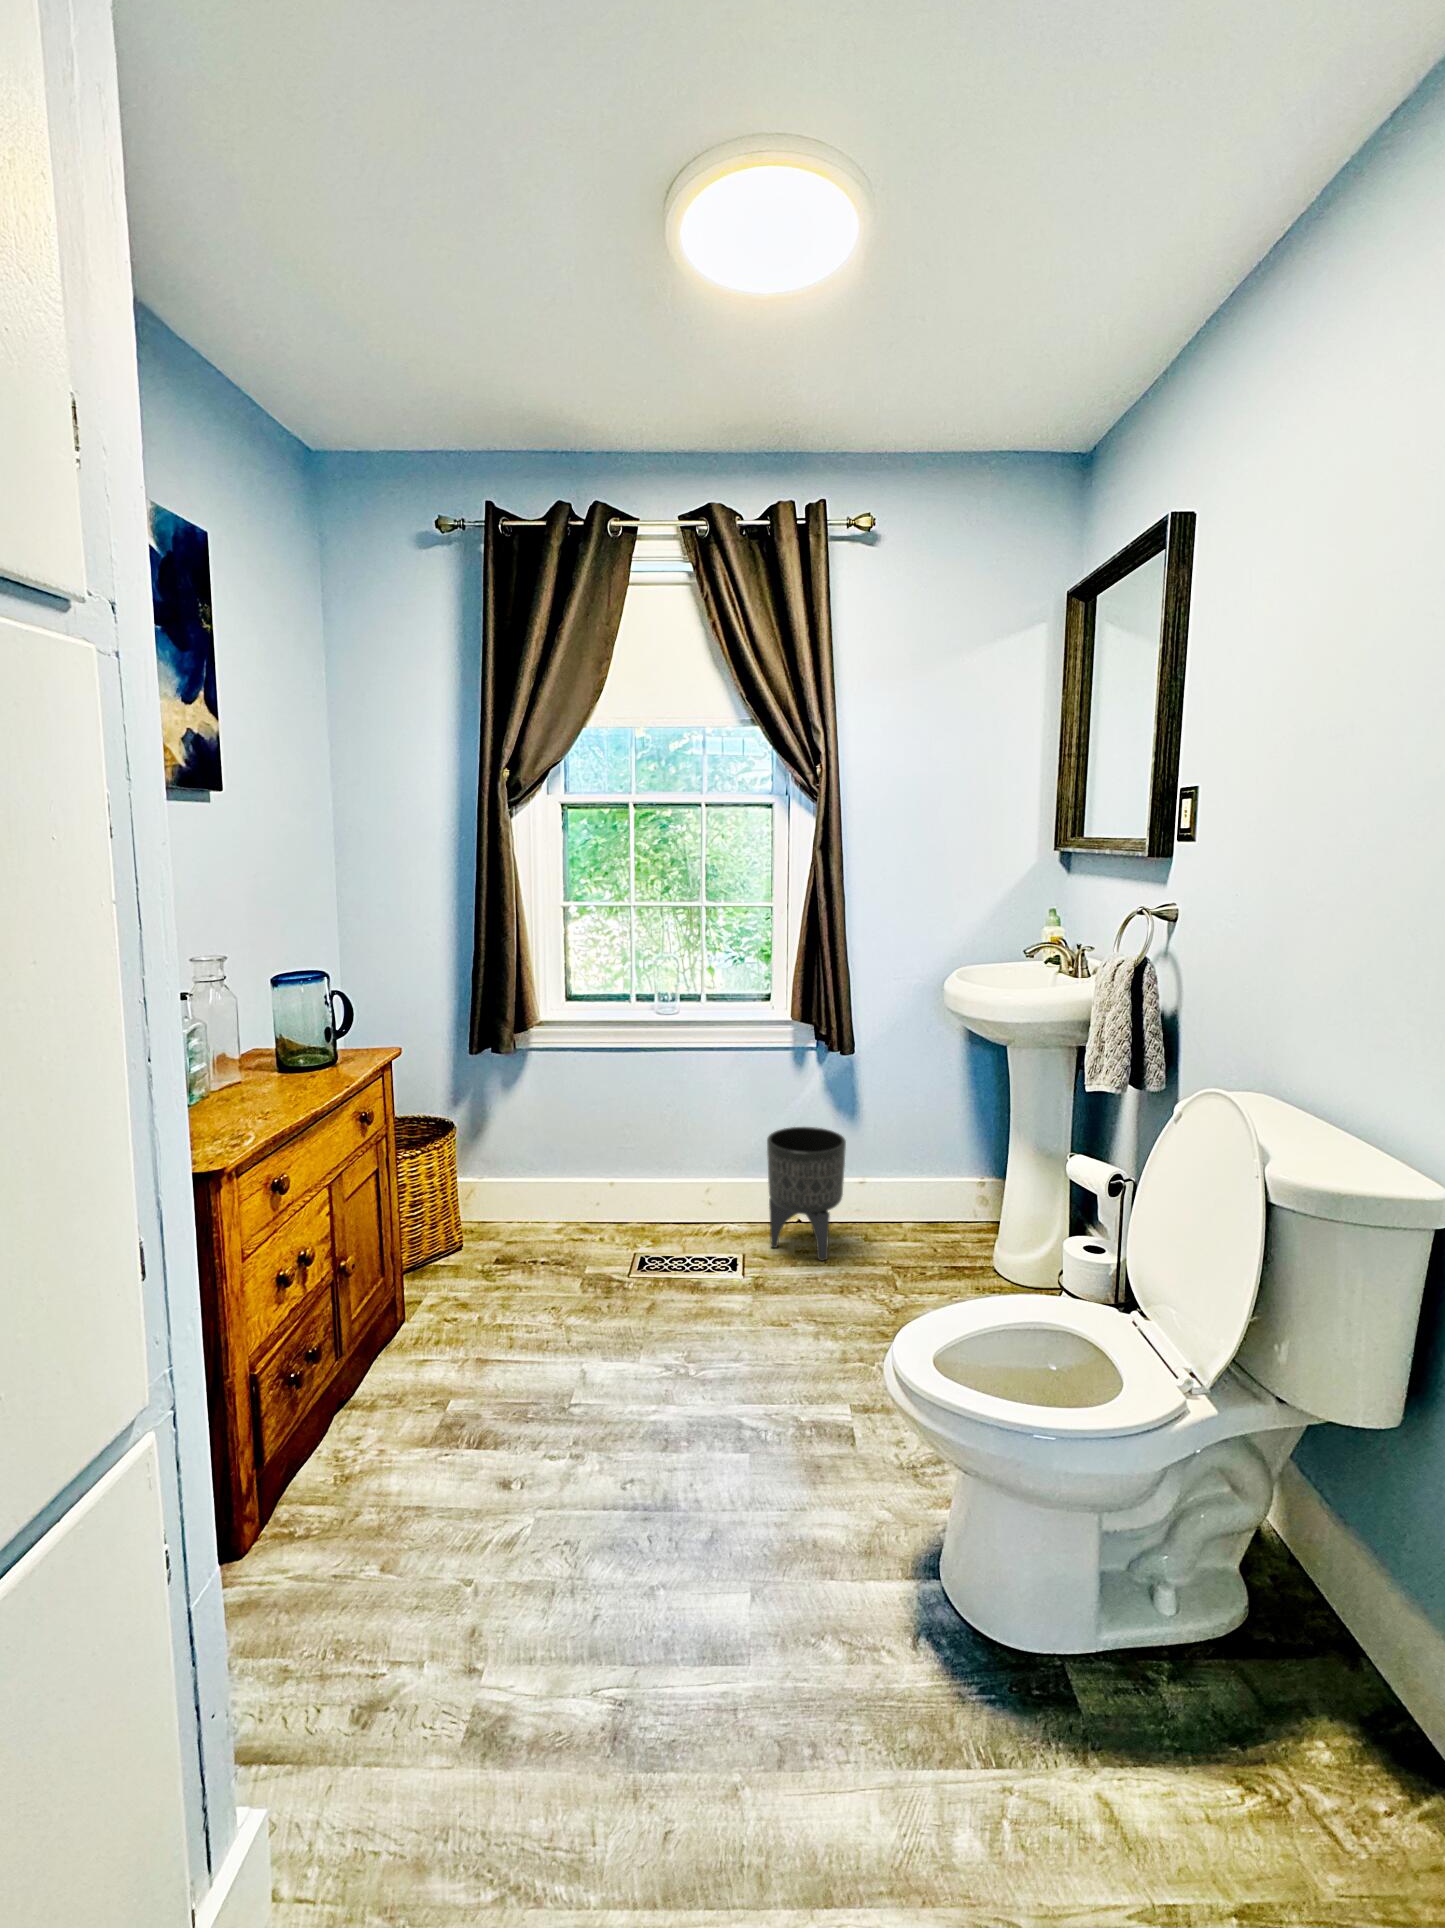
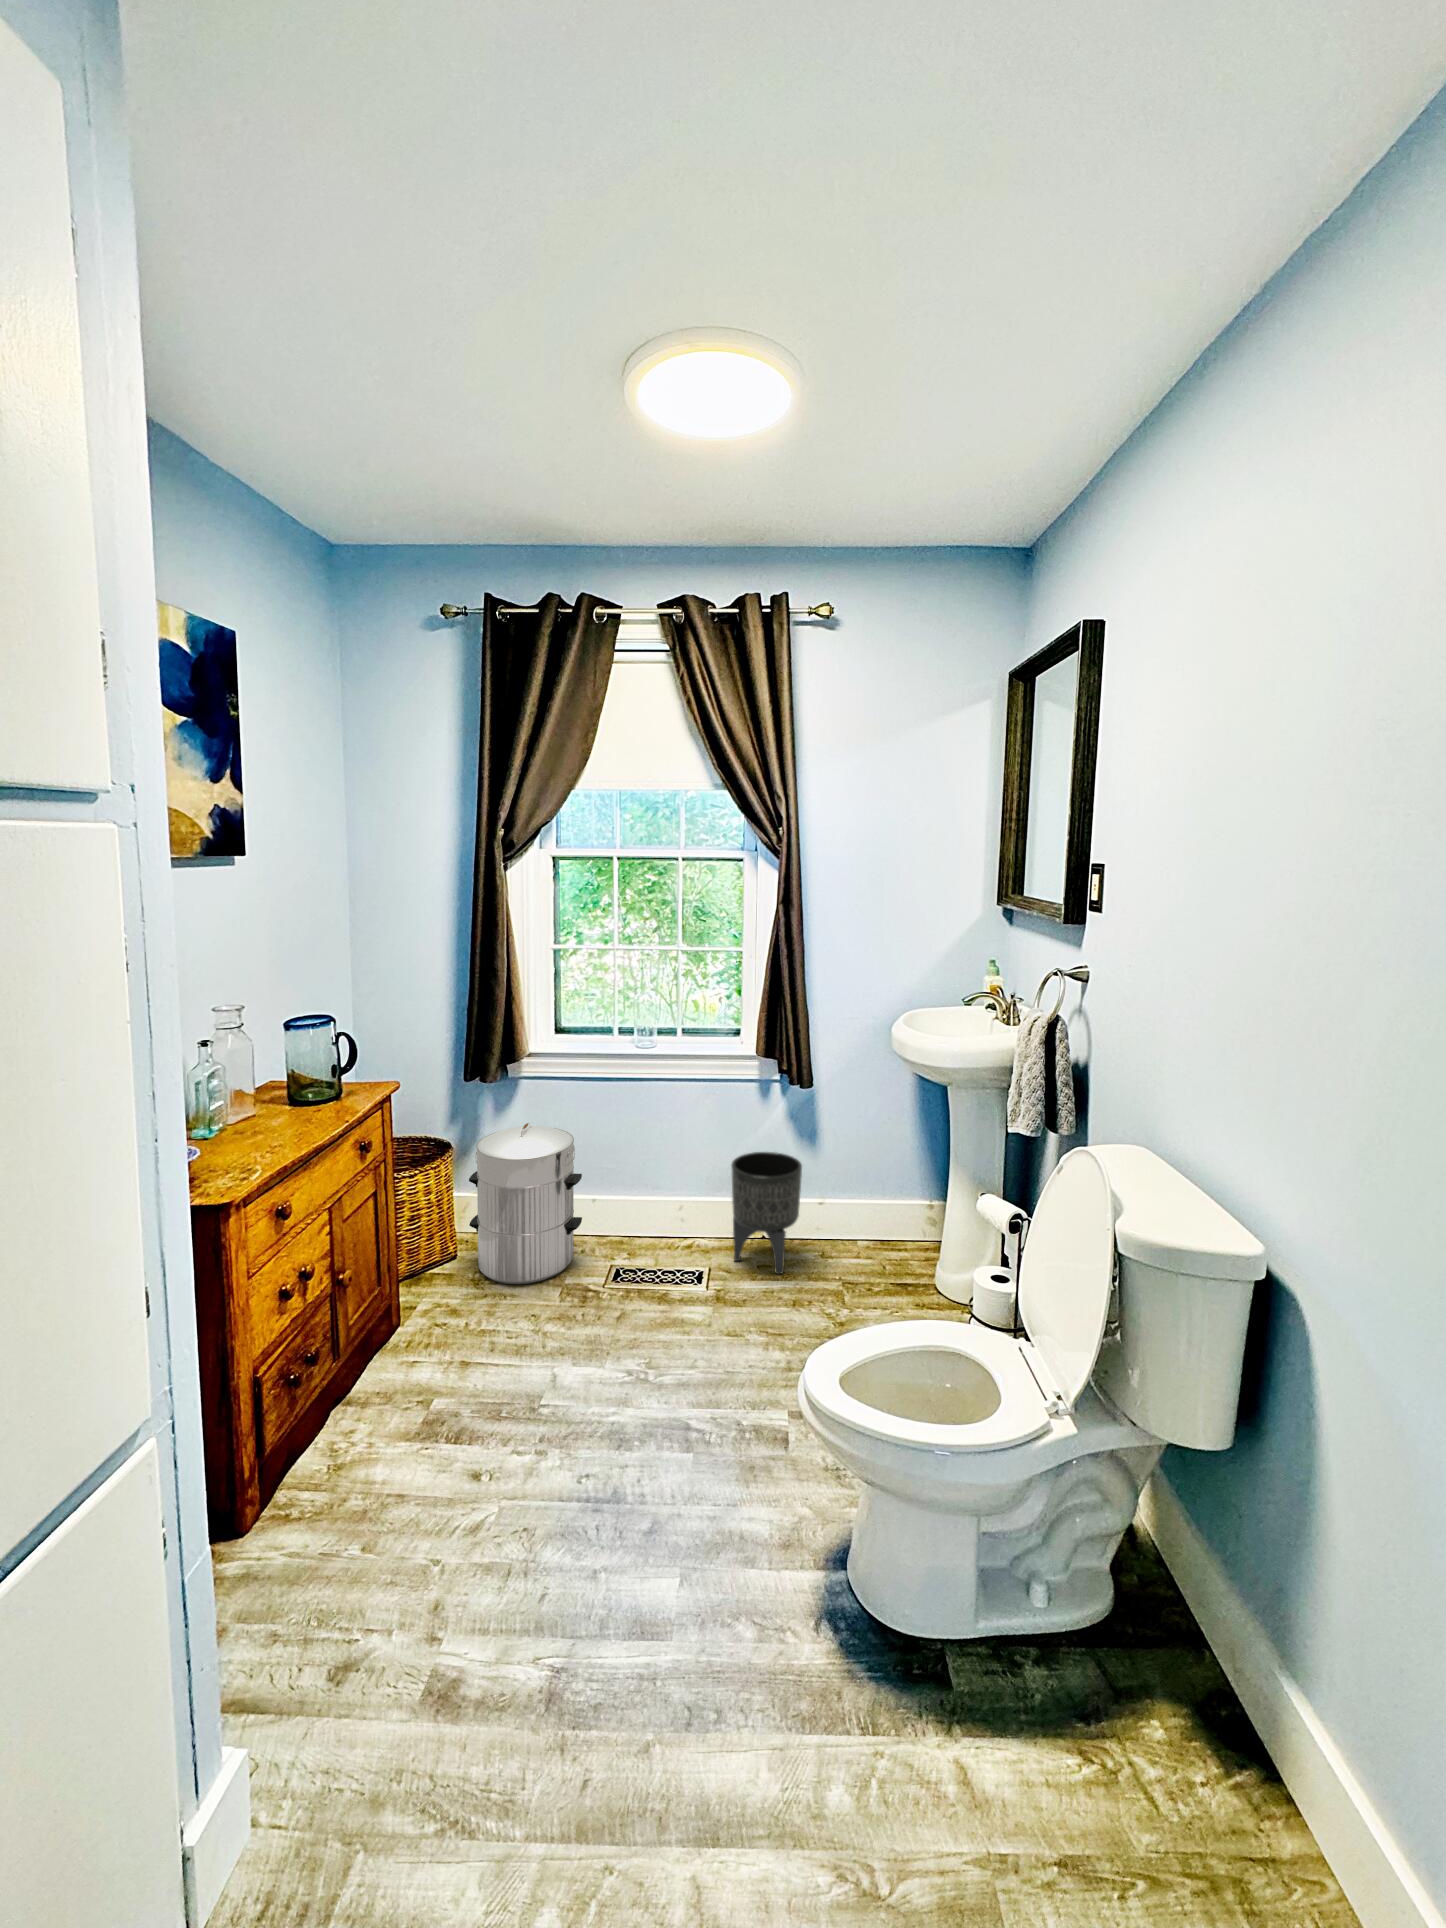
waste bin: none [475,1097,601,1276] -> present [469,1123,582,1284]

